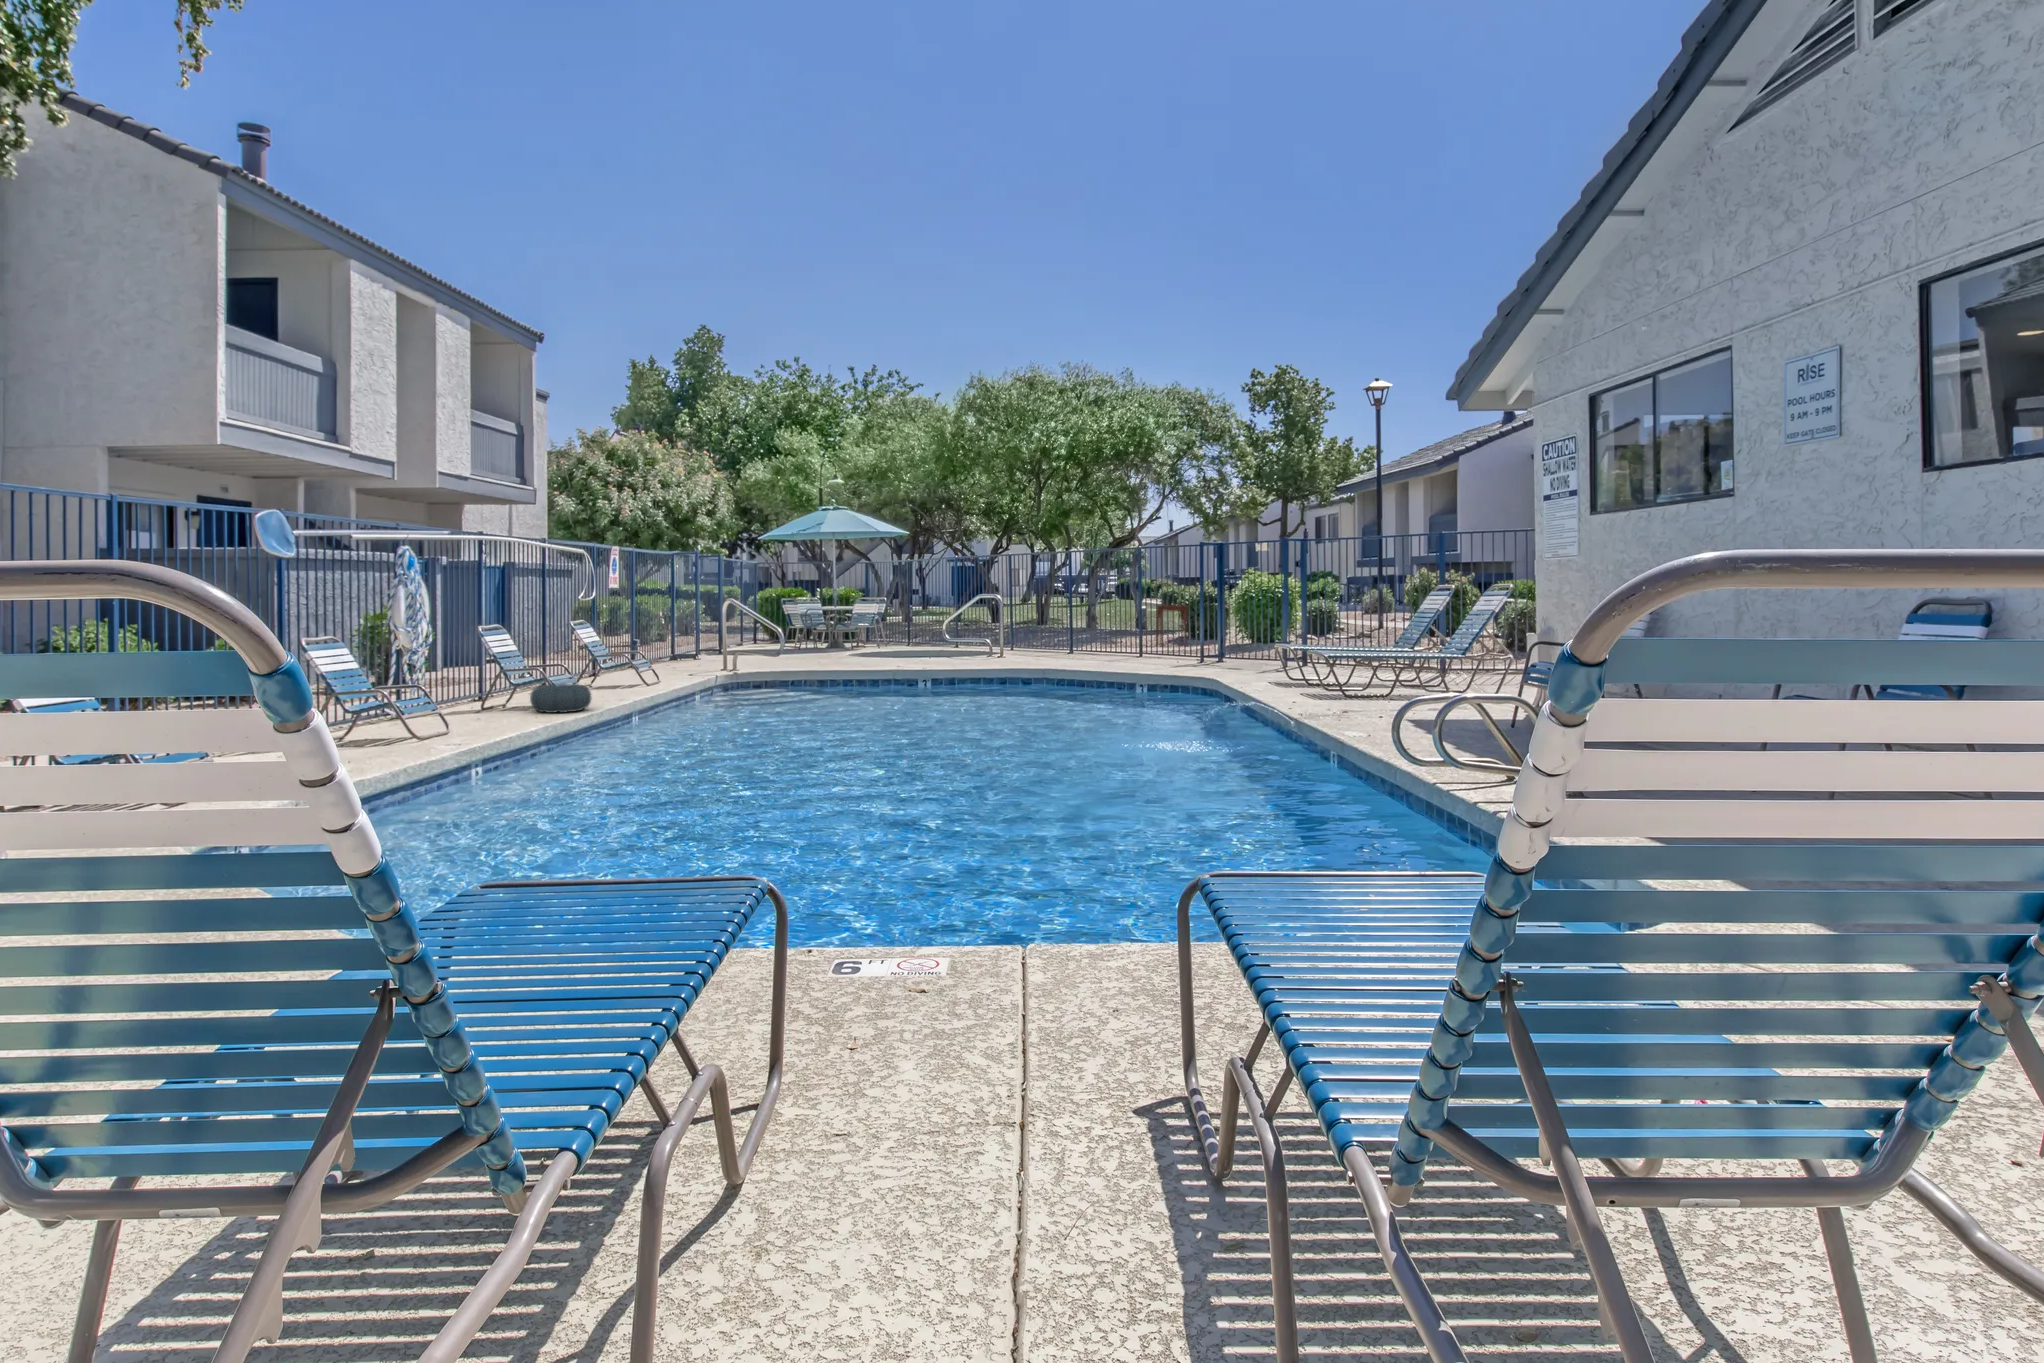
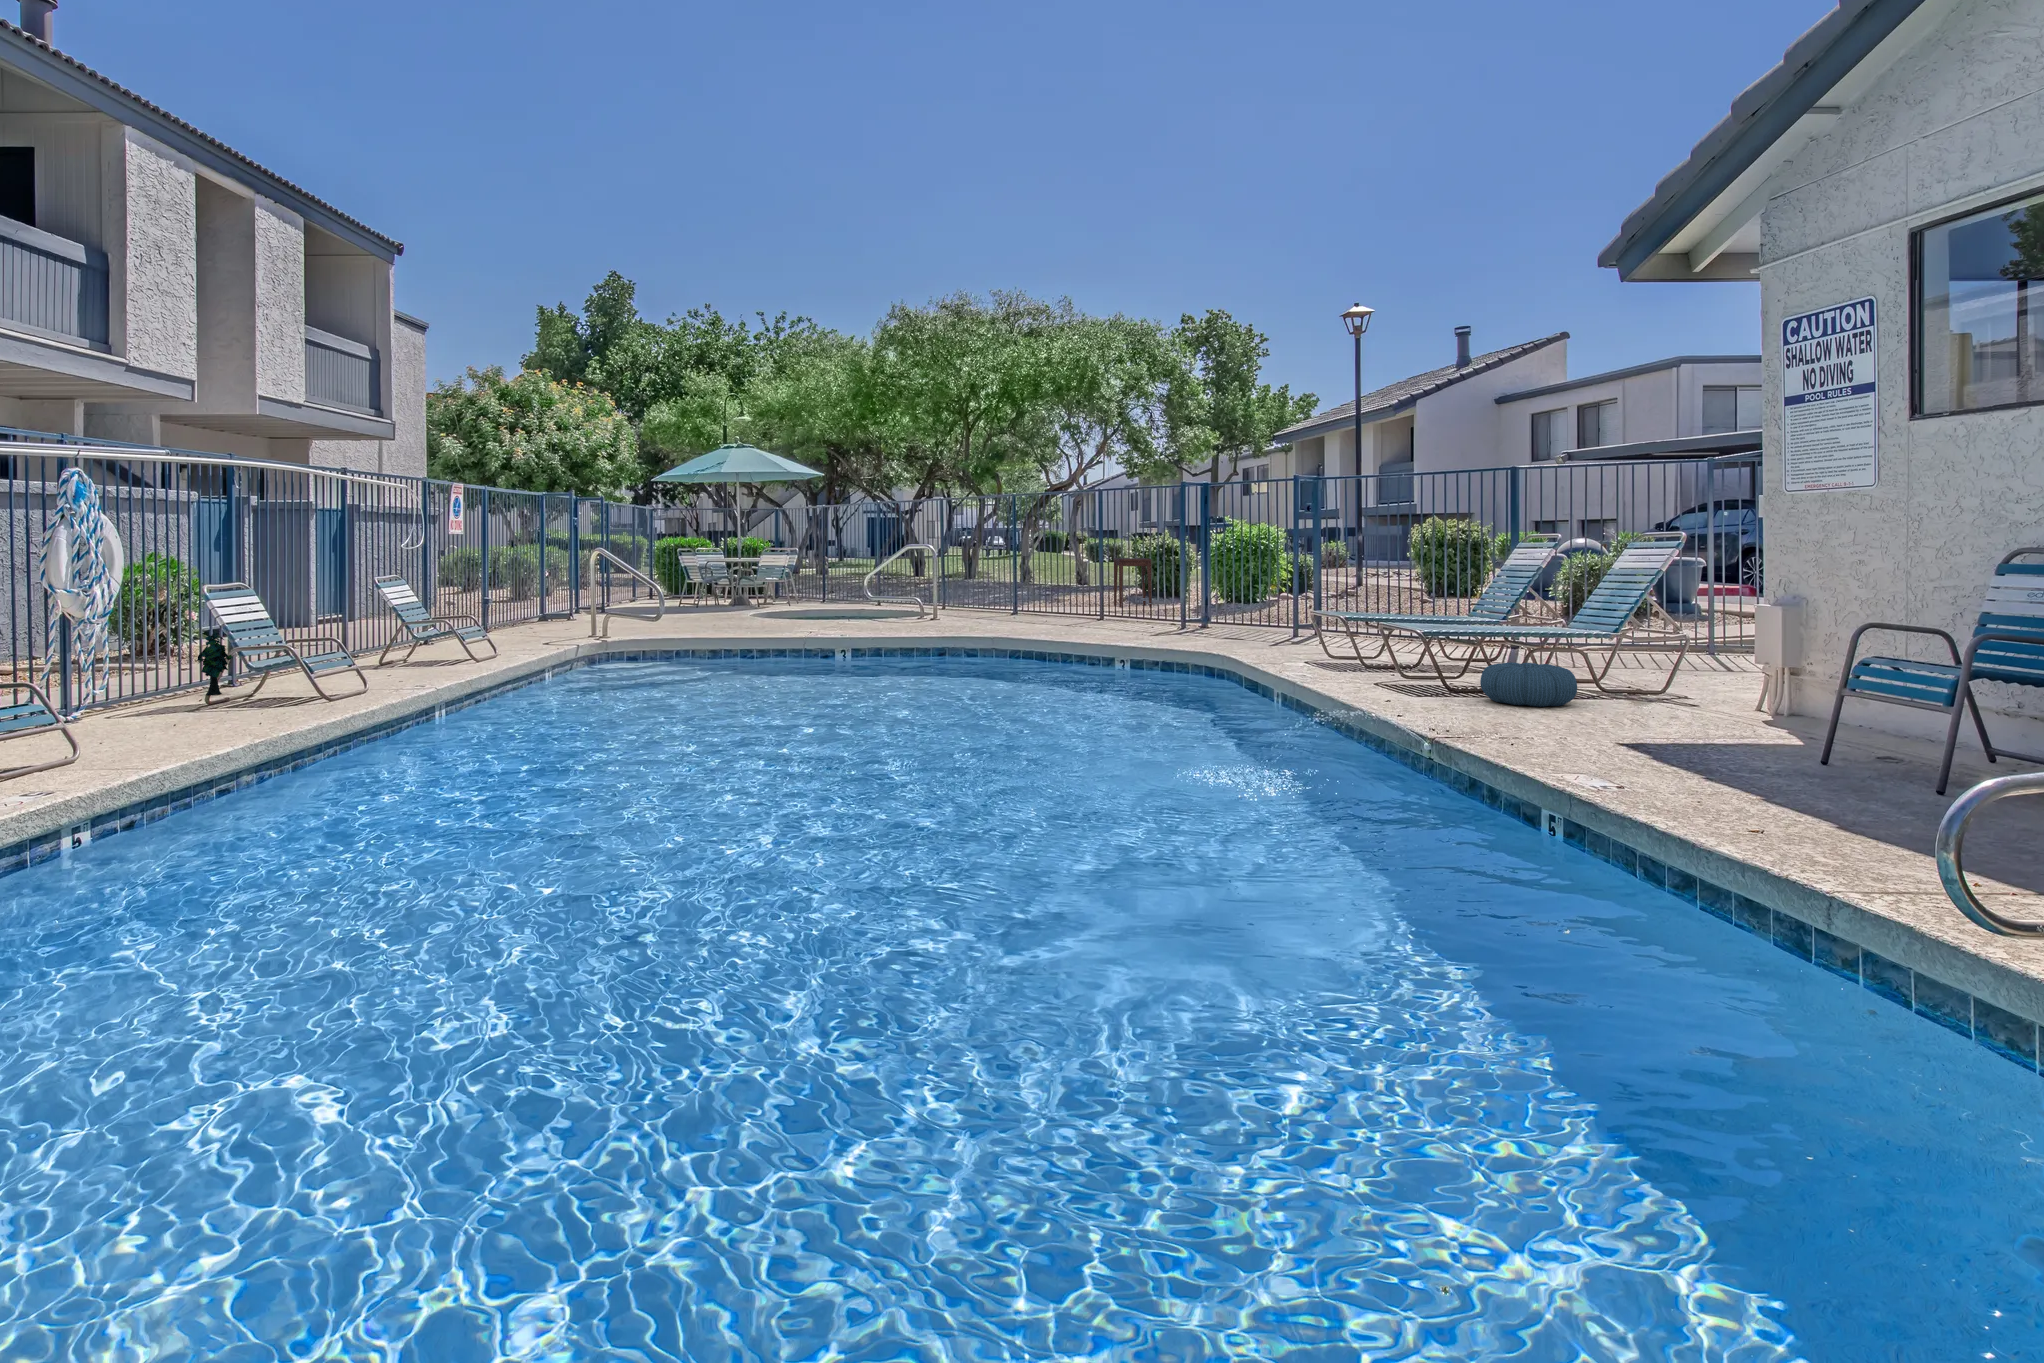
decorative plant: none [470,657,495,703] -> present [197,632,233,695]
pouf: present [530,684,592,713] -> present [1480,662,1577,707]

